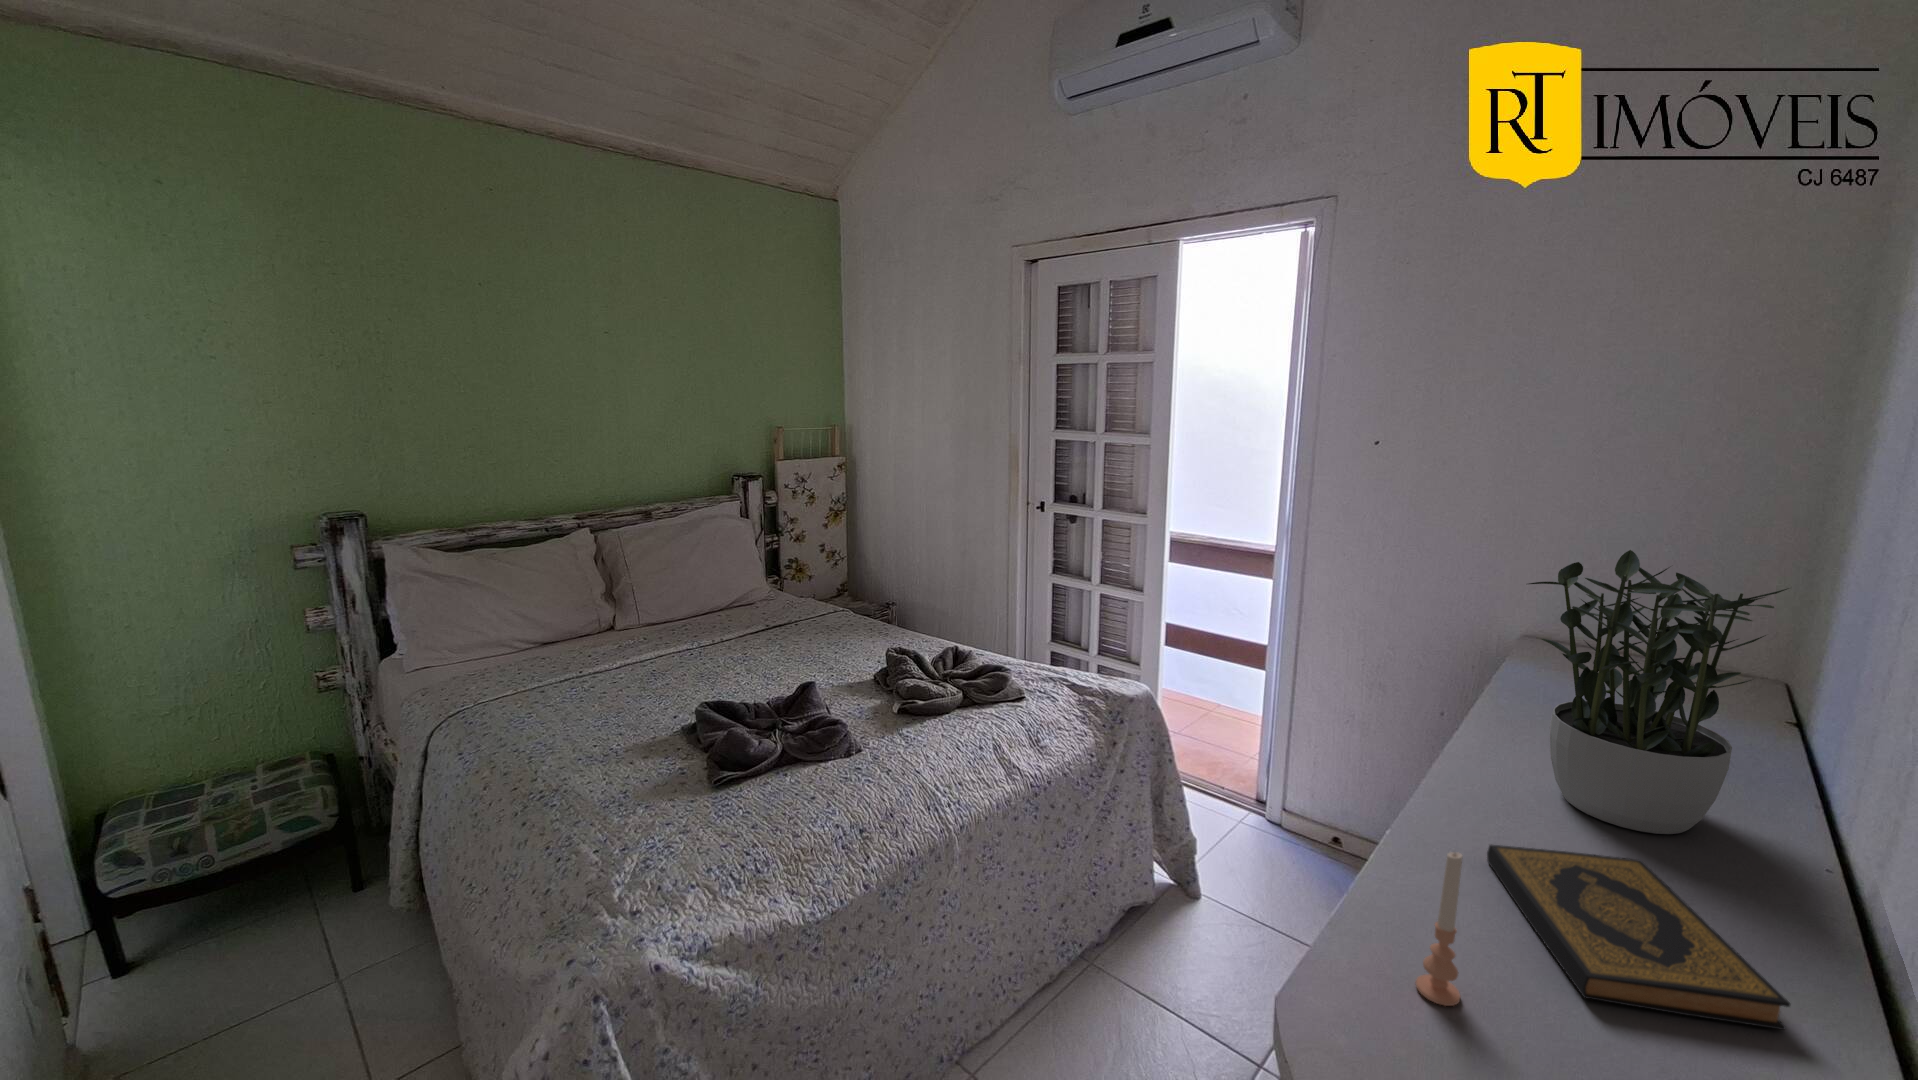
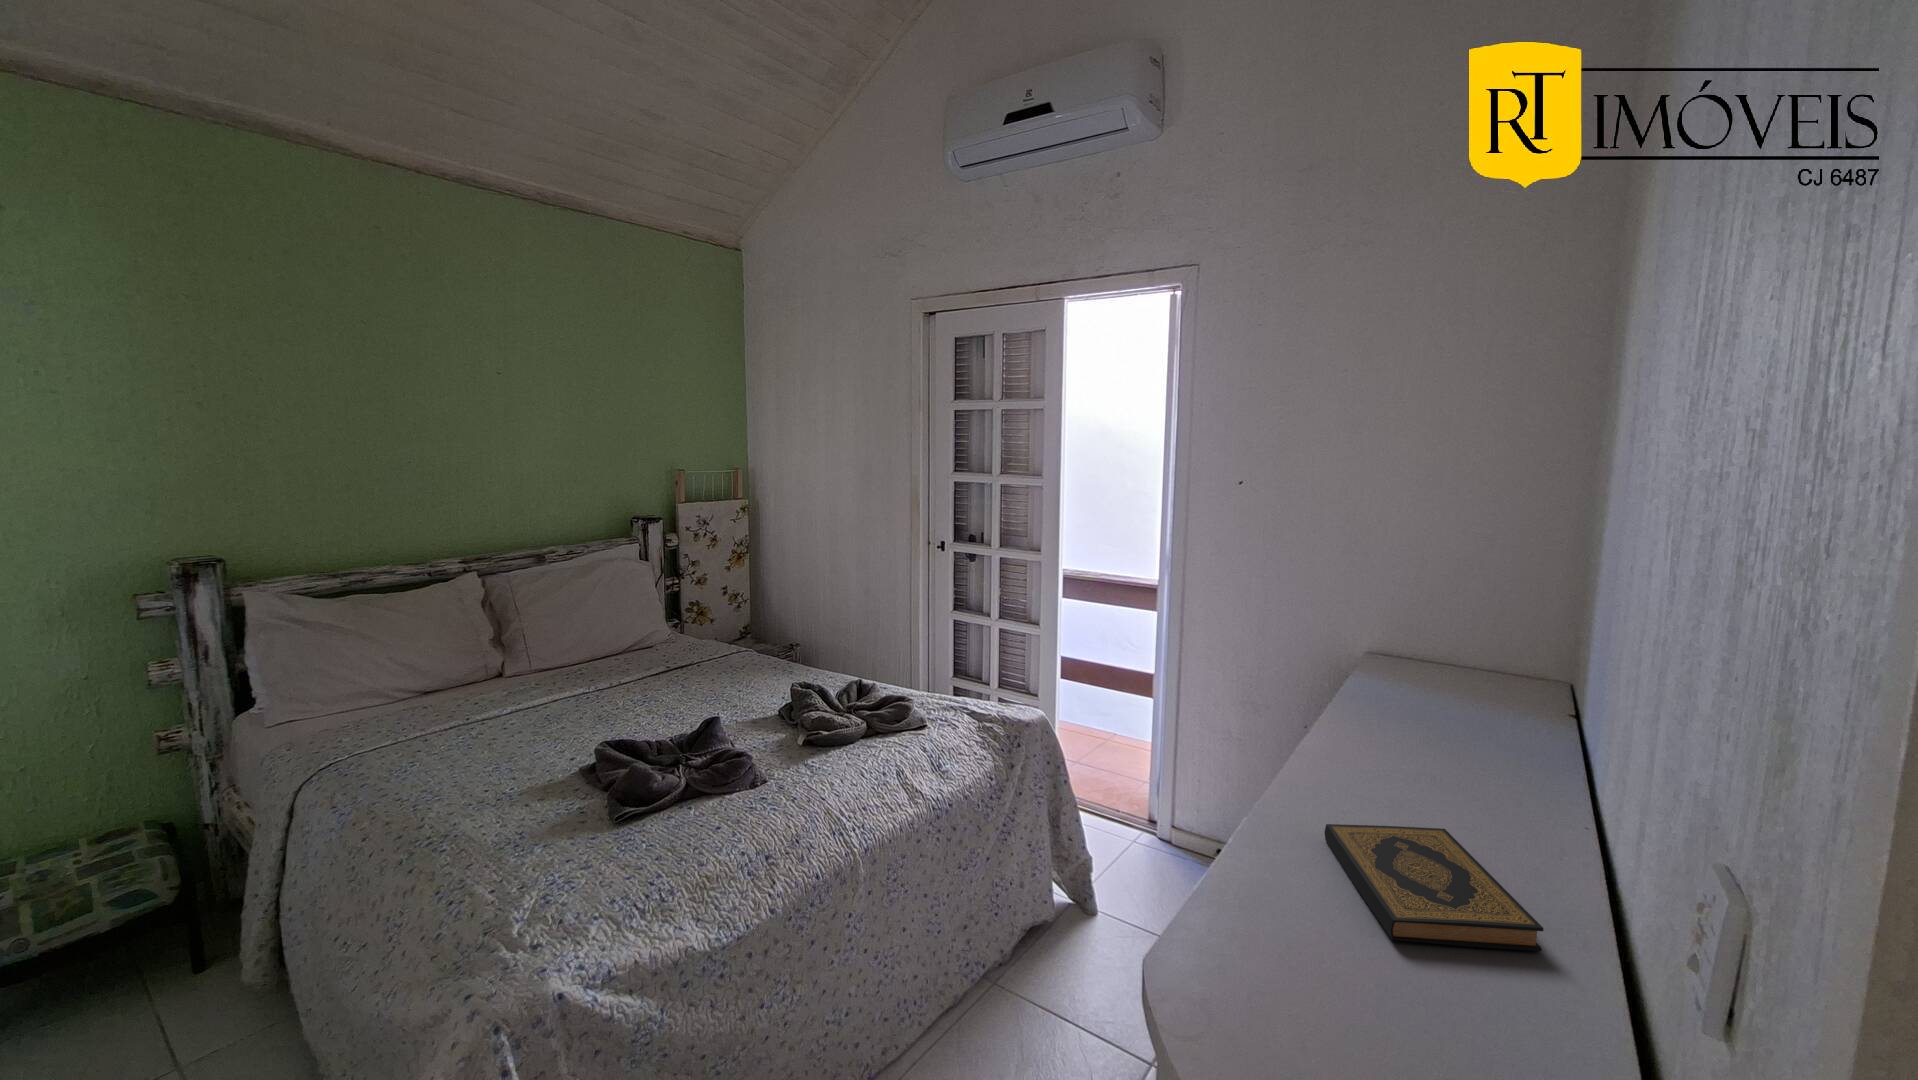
potted plant: present [1529,550,1789,834] -> none [1351,567,1552,809]
candle: present [1415,852,1463,1006] -> none [1259,819,1294,955]

